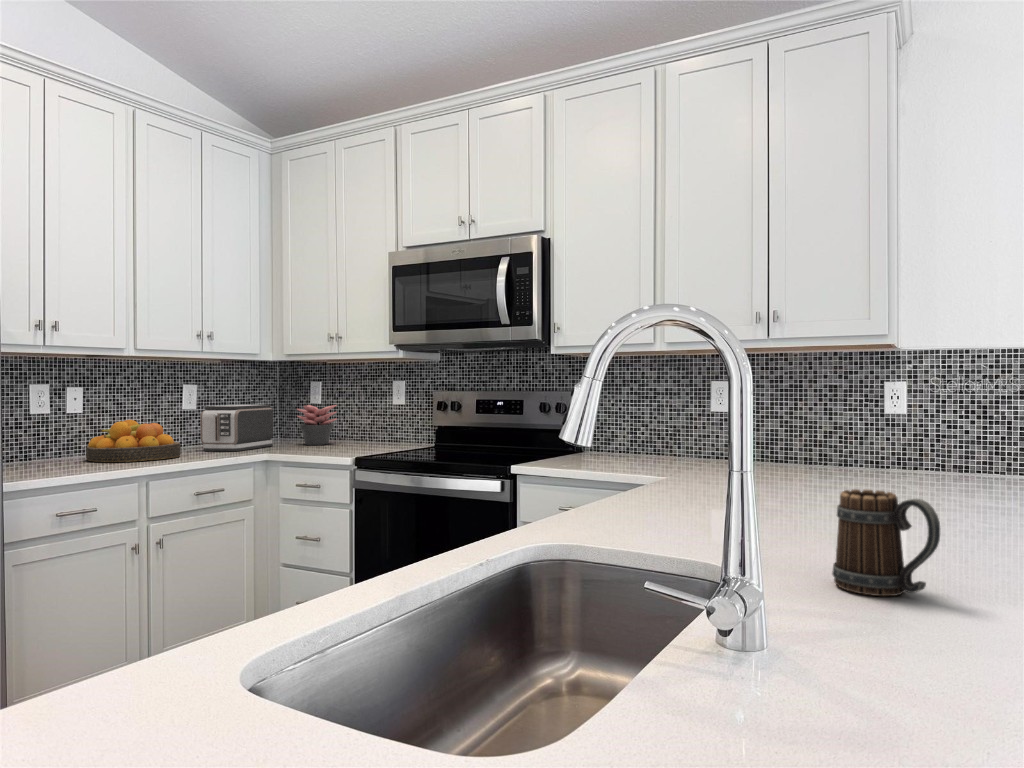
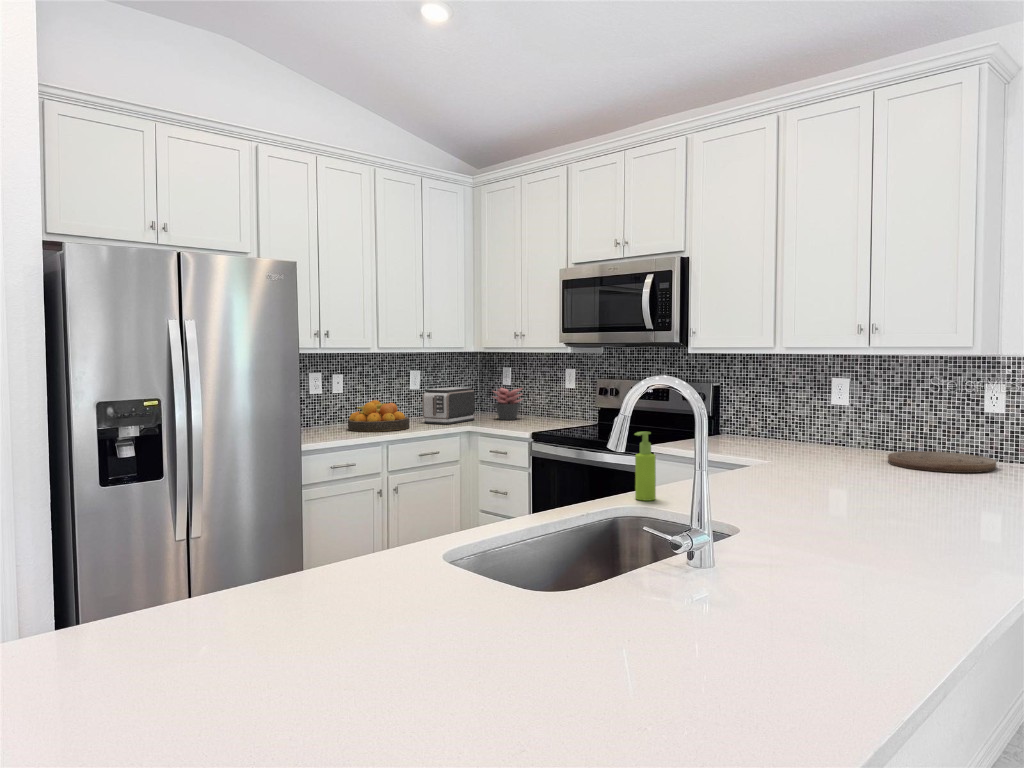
soap dispenser: none [538,430,569,535] -> present [635,432,656,501]
cutting board: none [796,460,917,481] -> present [888,451,996,473]
mug: present [832,489,940,596] -> none [796,483,852,549]

